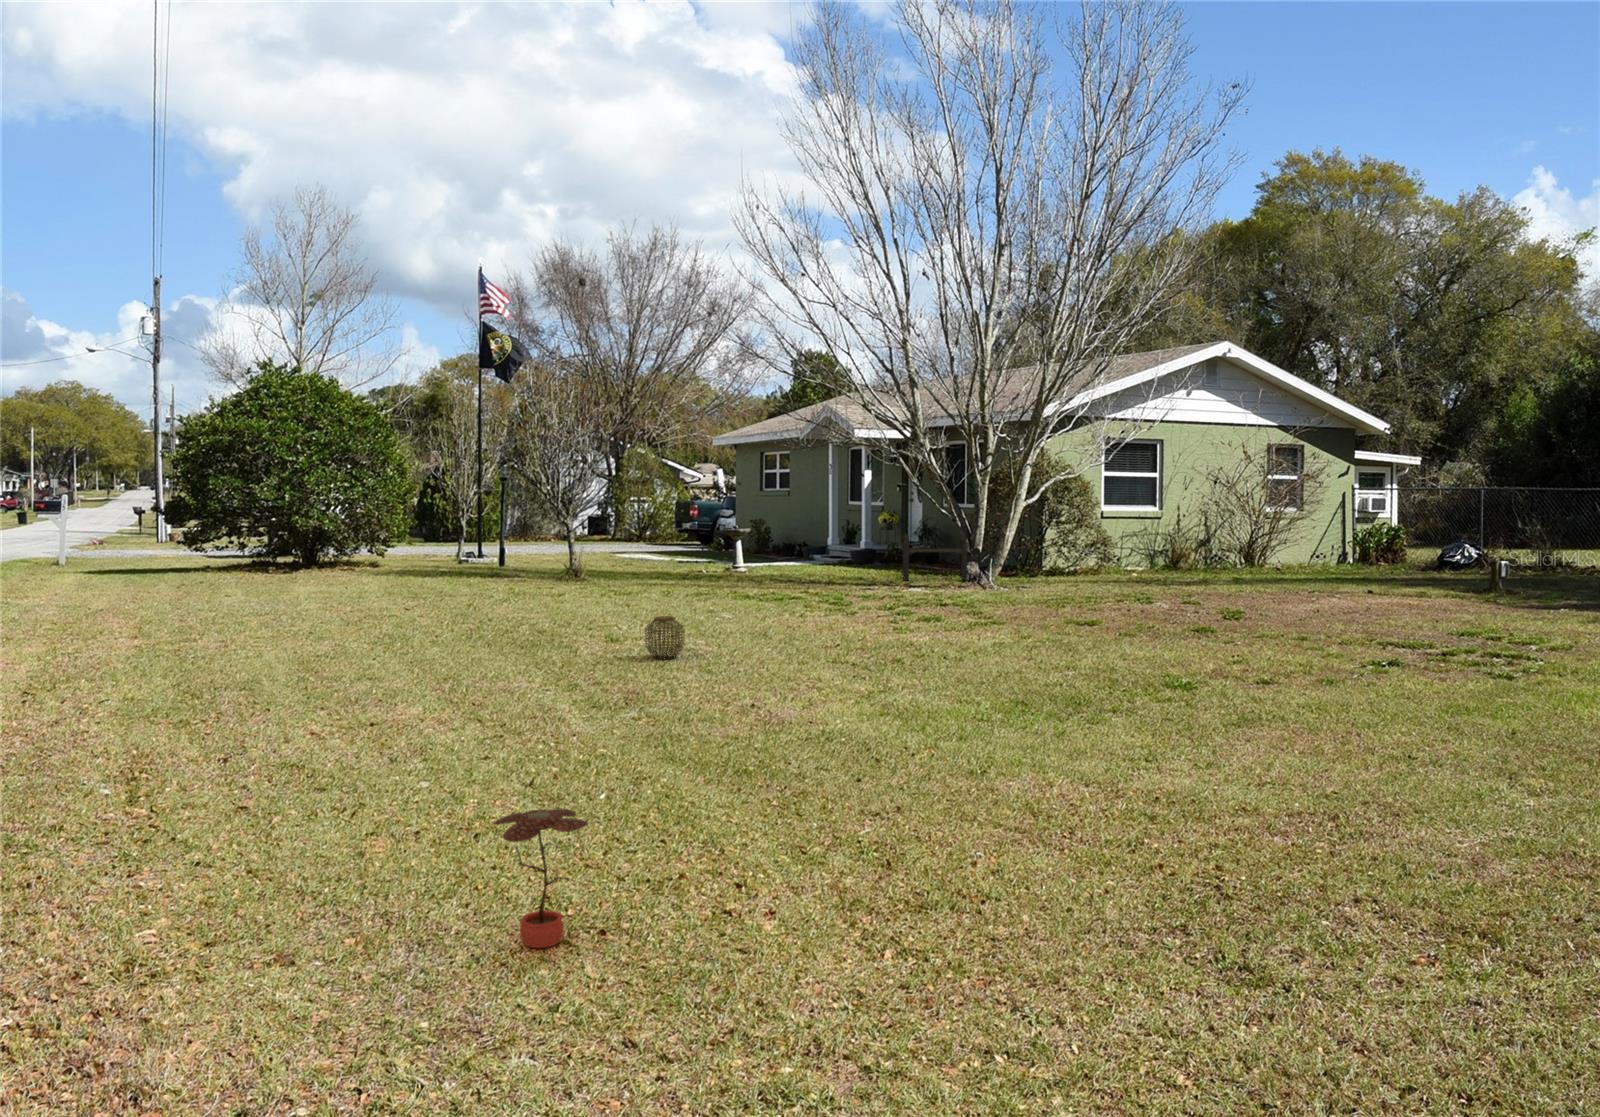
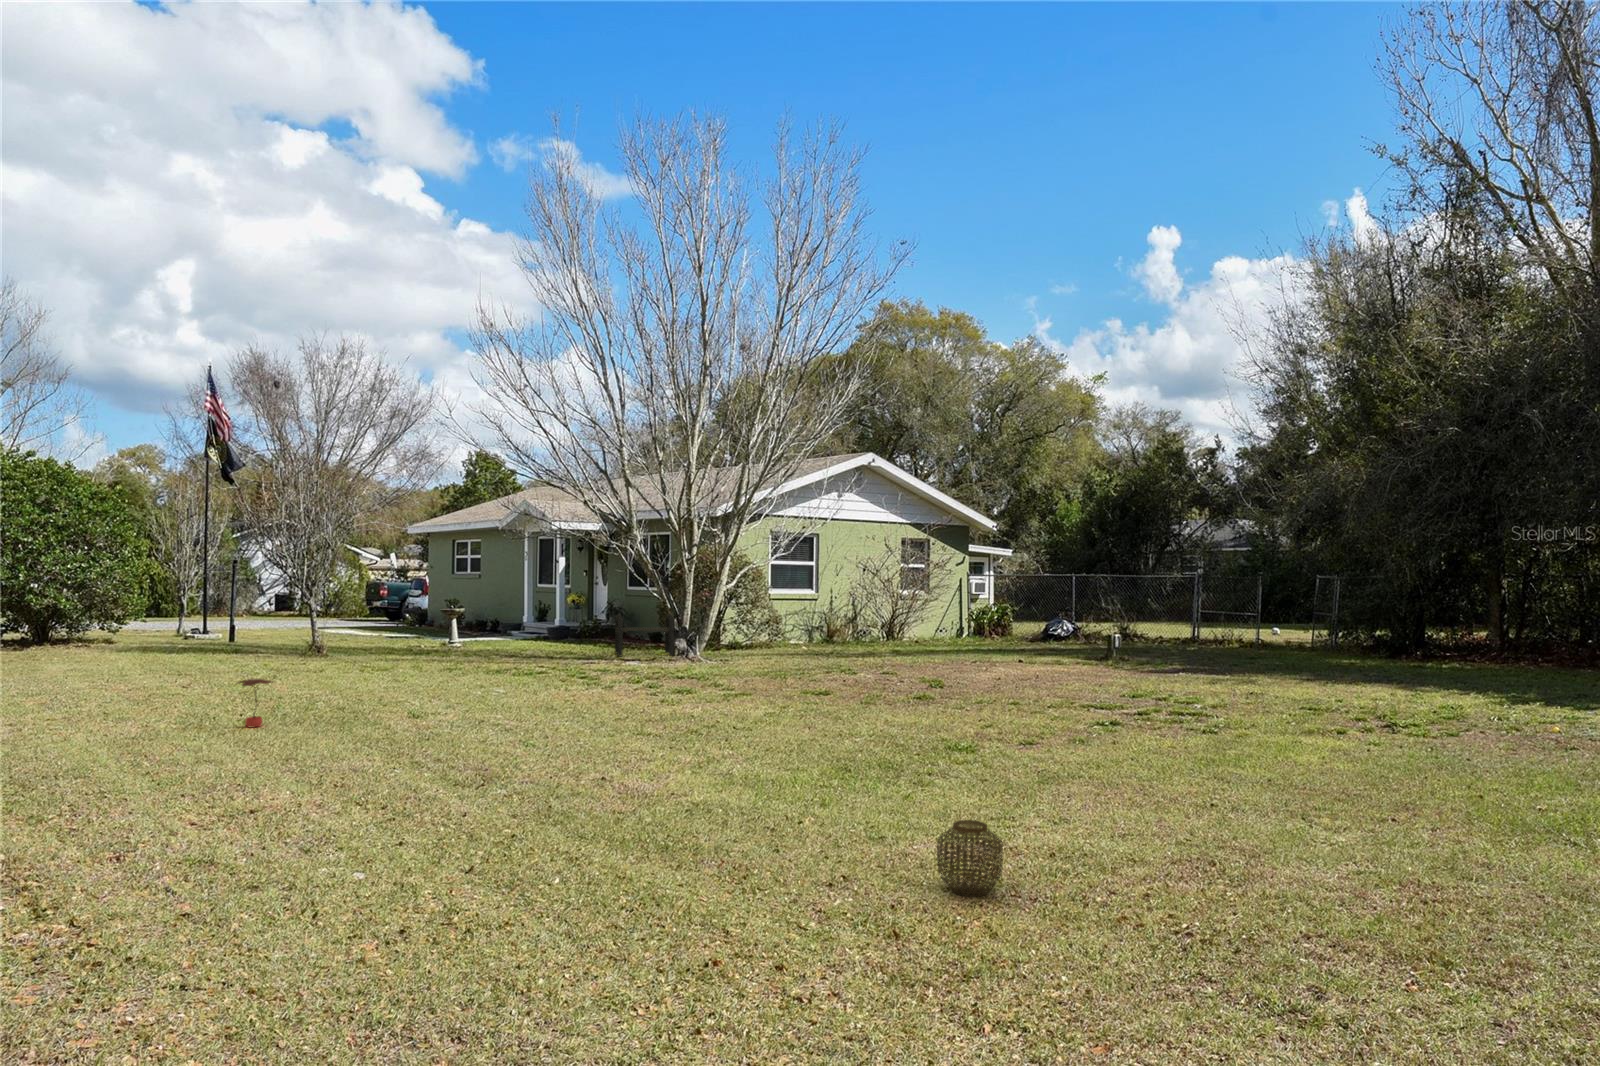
woven basket: present [645,616,684,659] -> present [937,820,1003,897]
potted plant: present [493,809,588,948] -> present [237,679,273,727]

